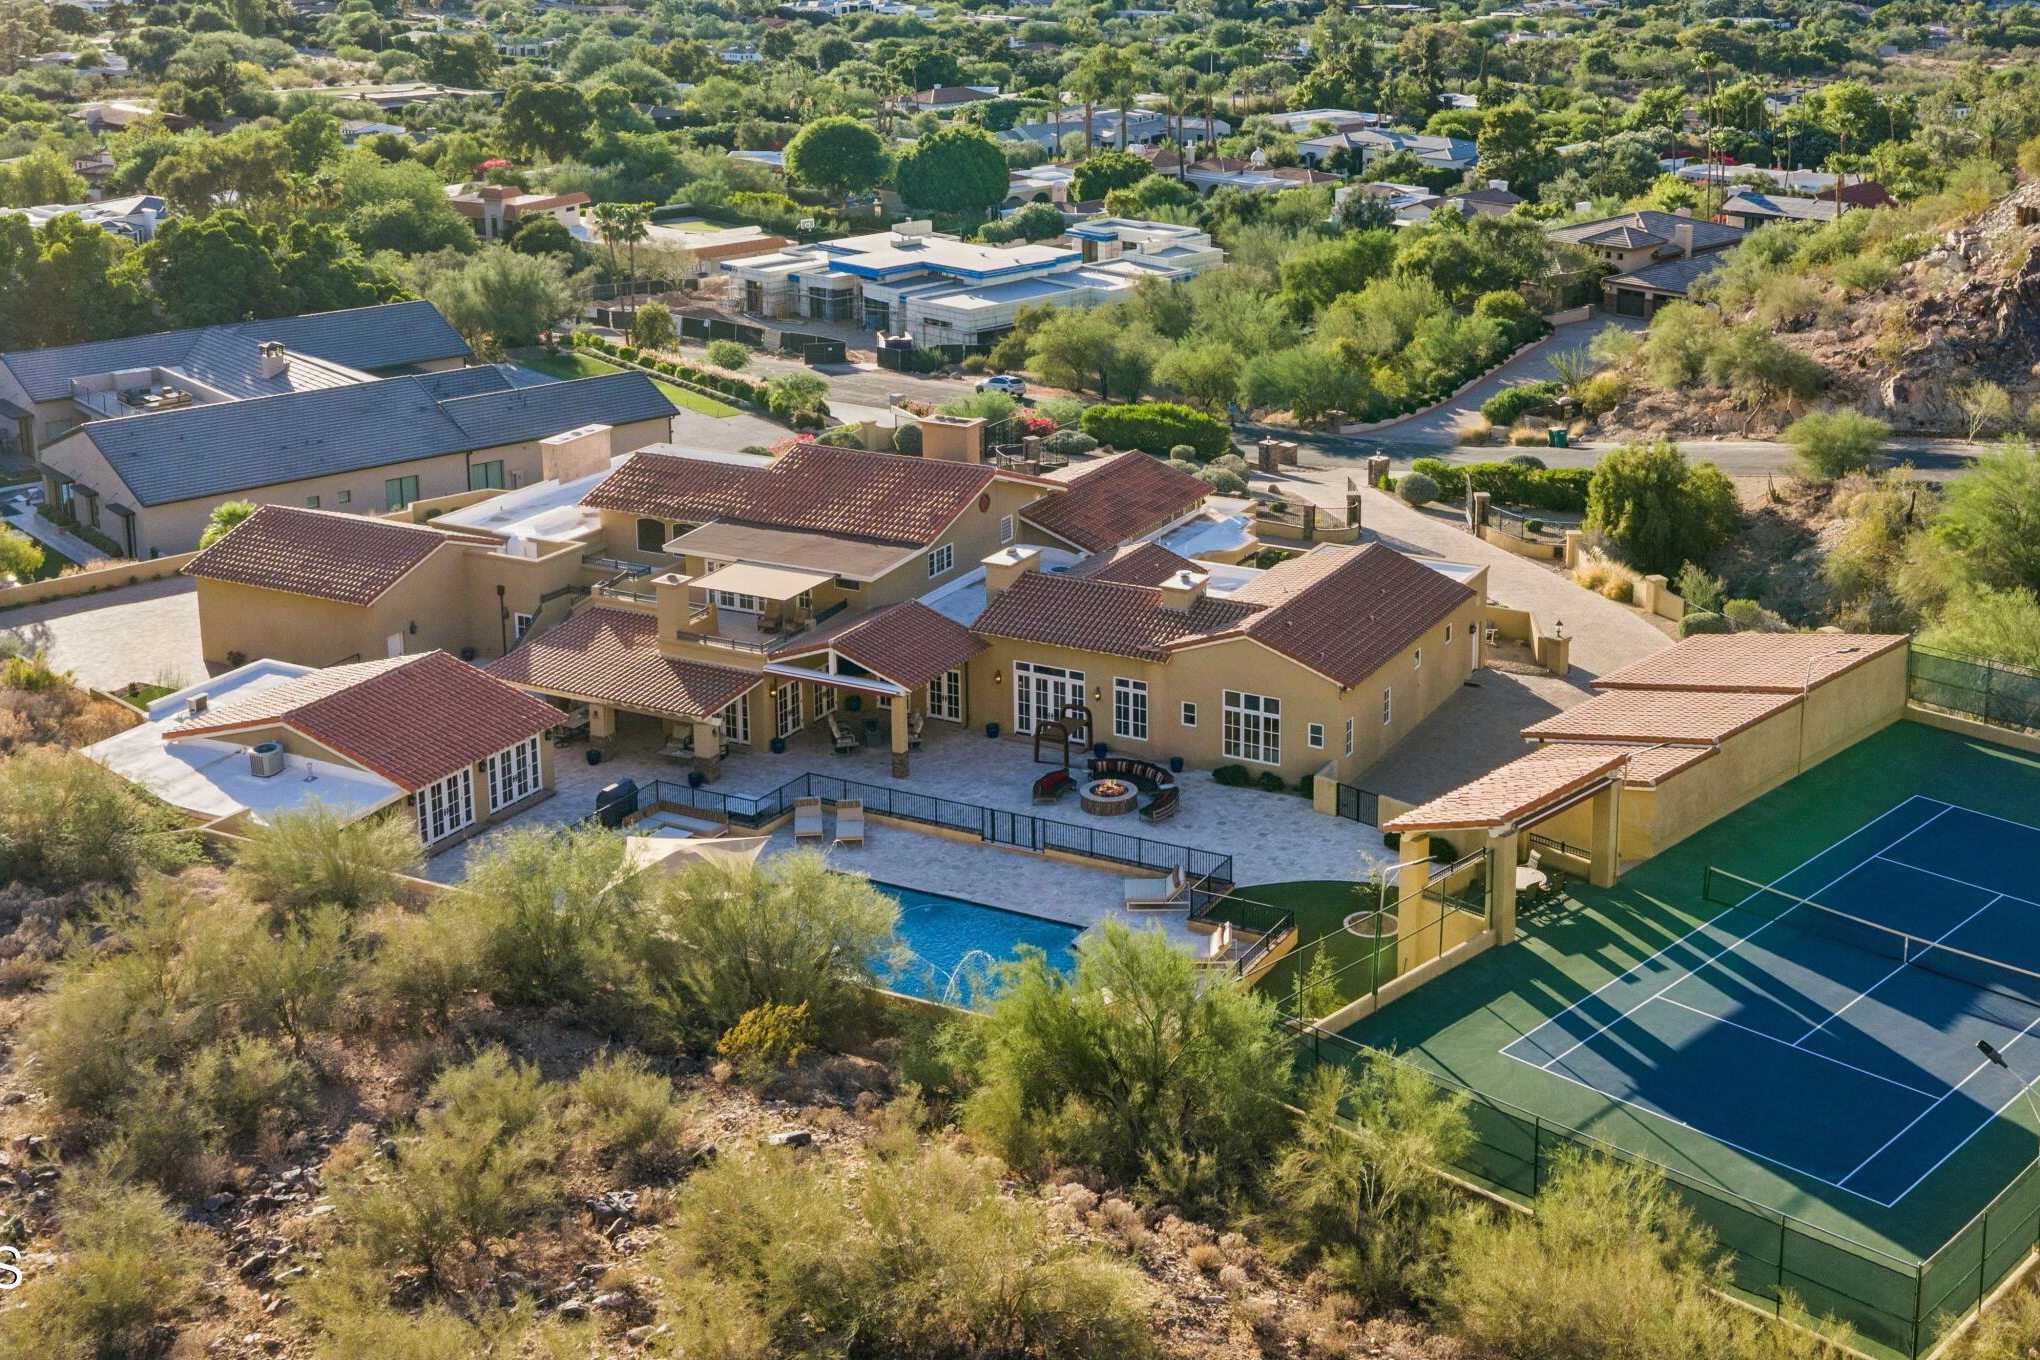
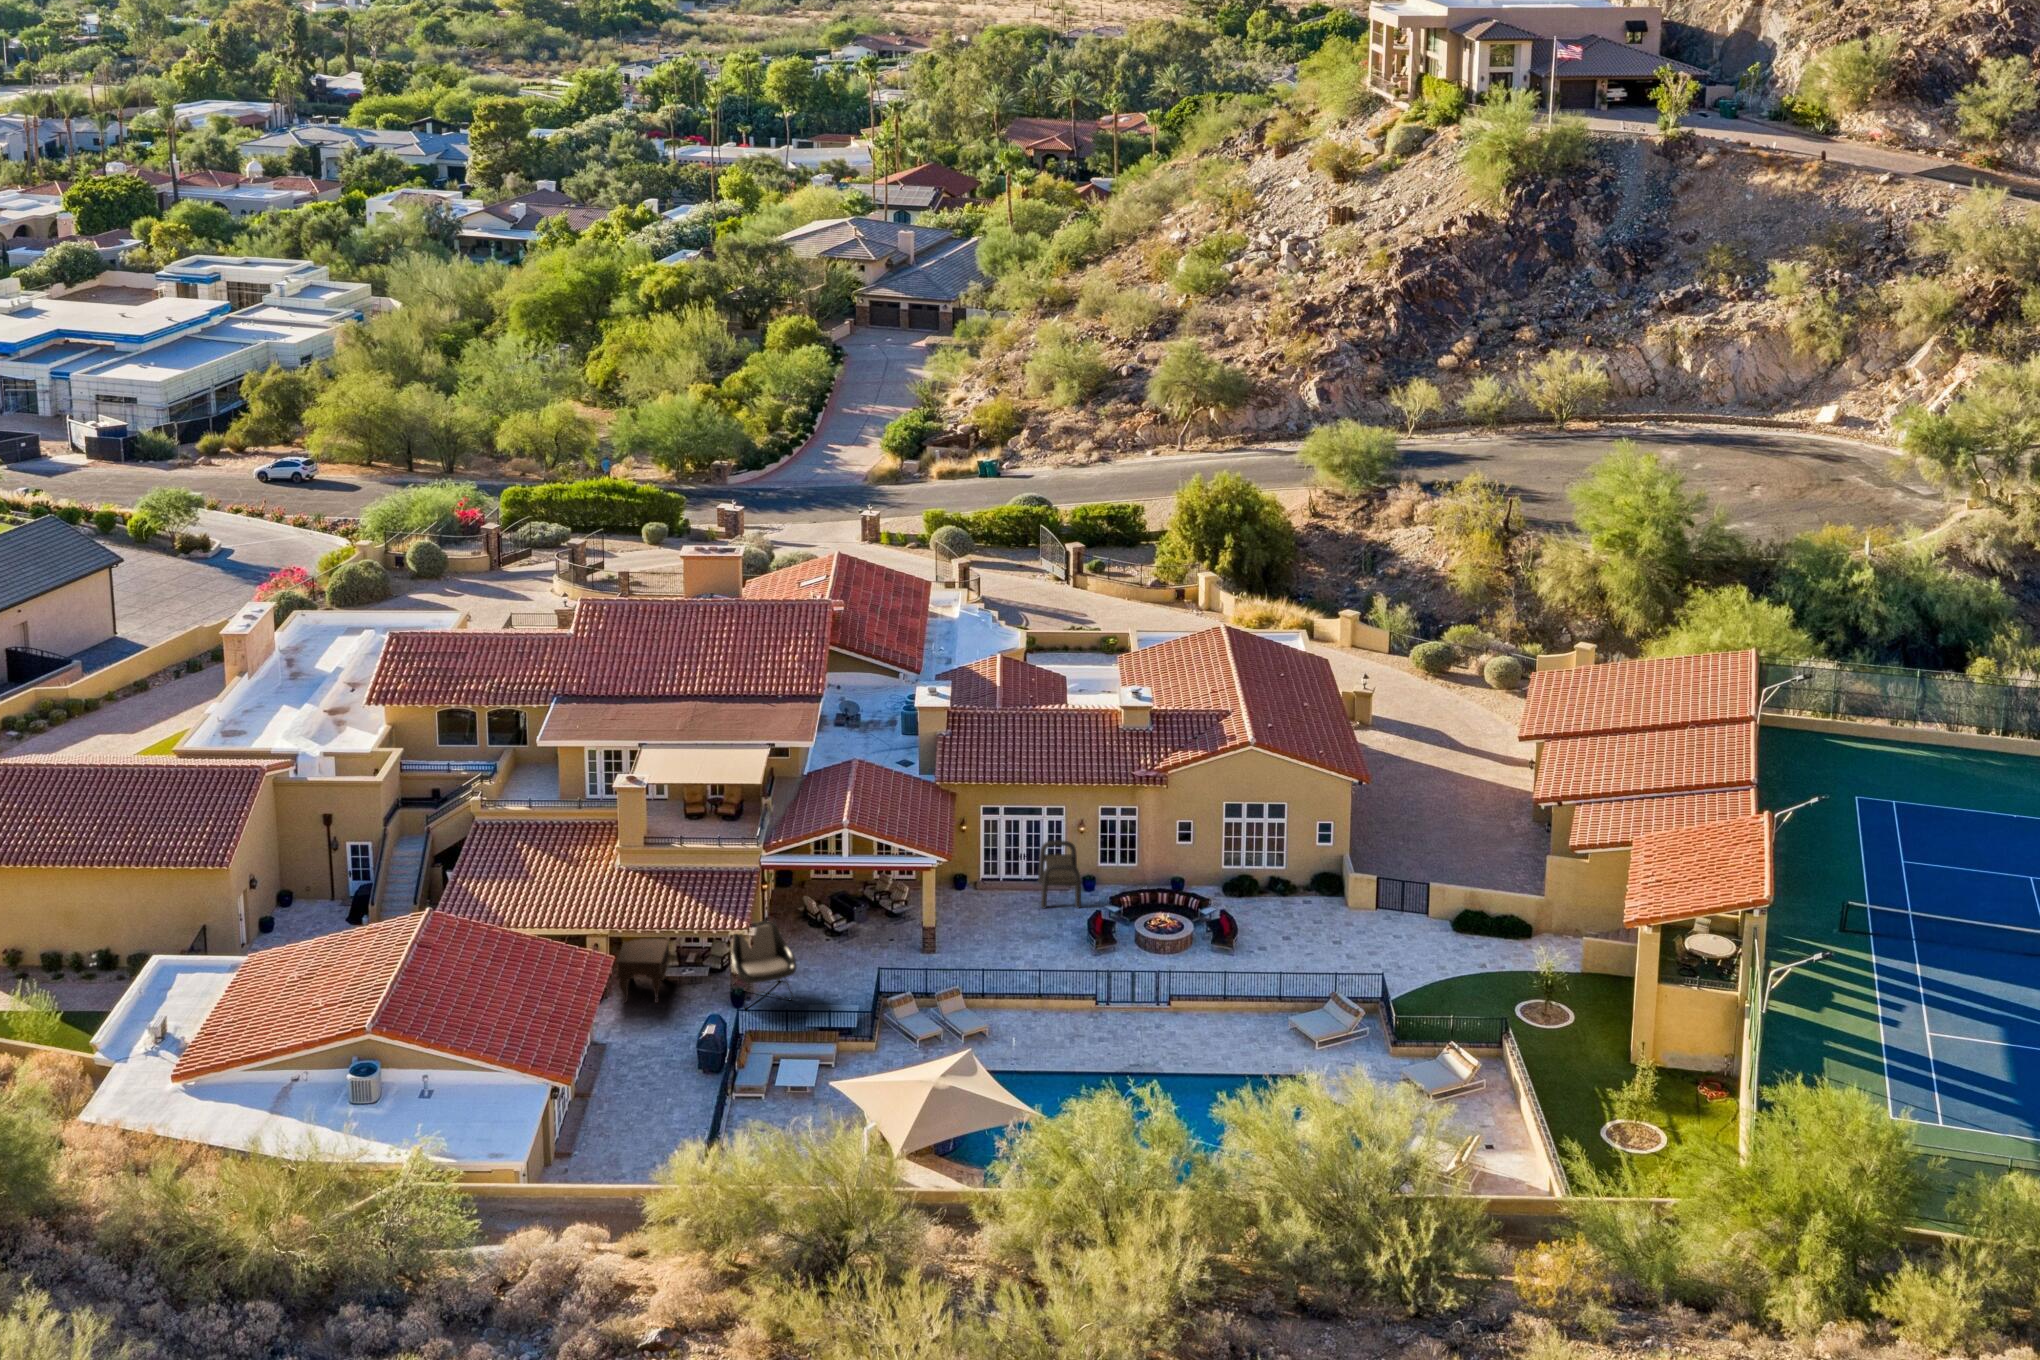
side table: none [599,707,666,766] -> present [616,939,671,1003]
lounge chair: none [684,710,745,784] -> present [732,921,796,1008]

